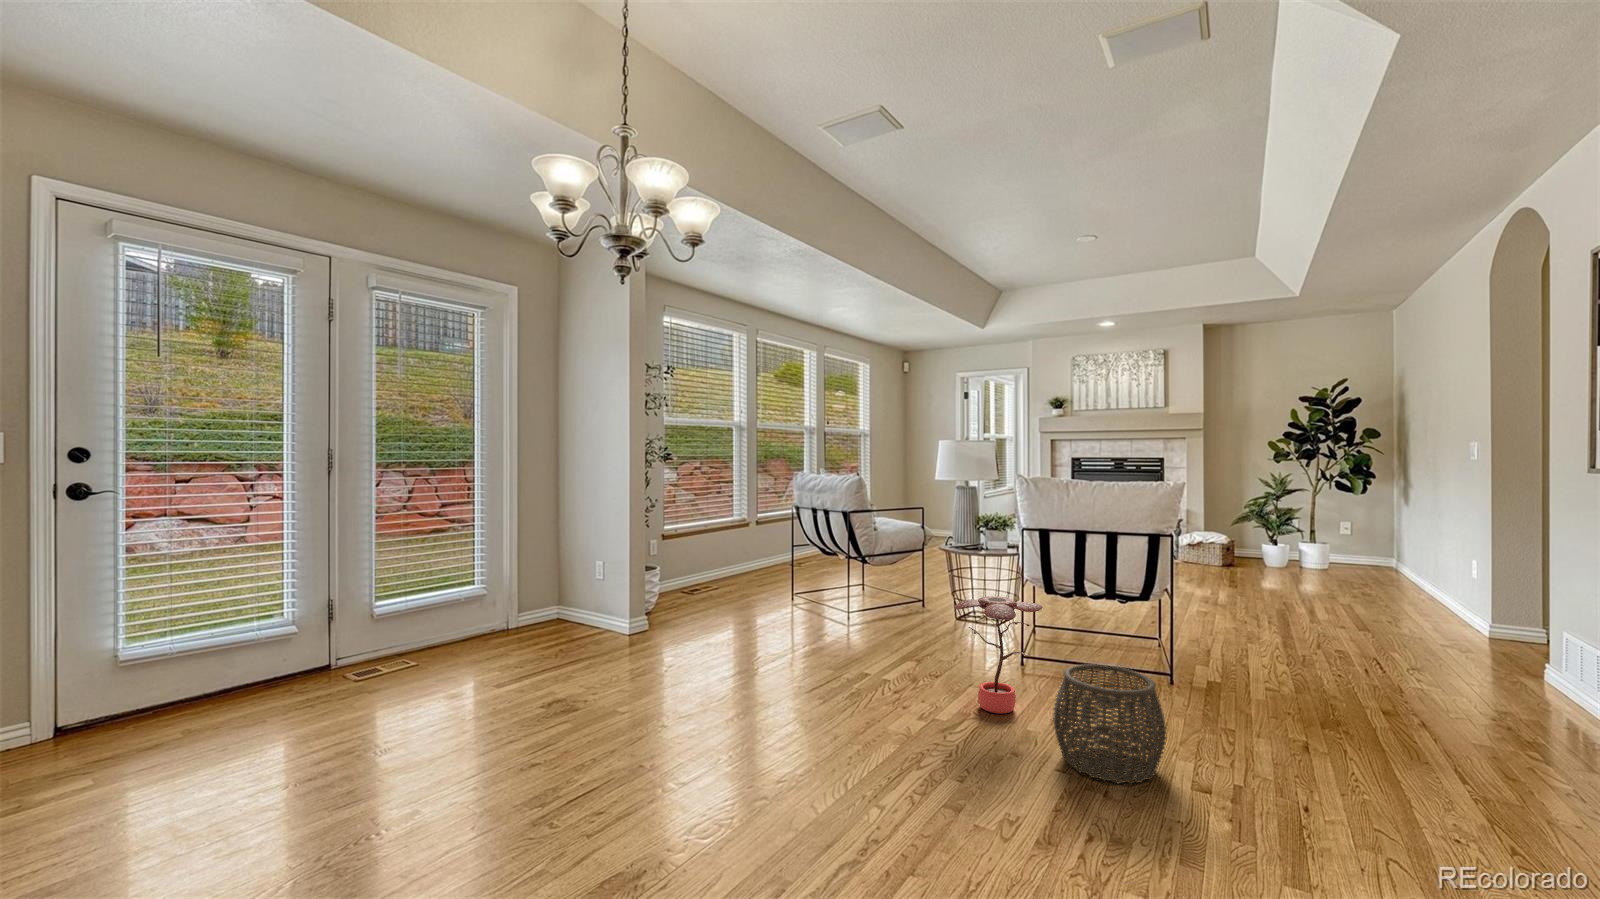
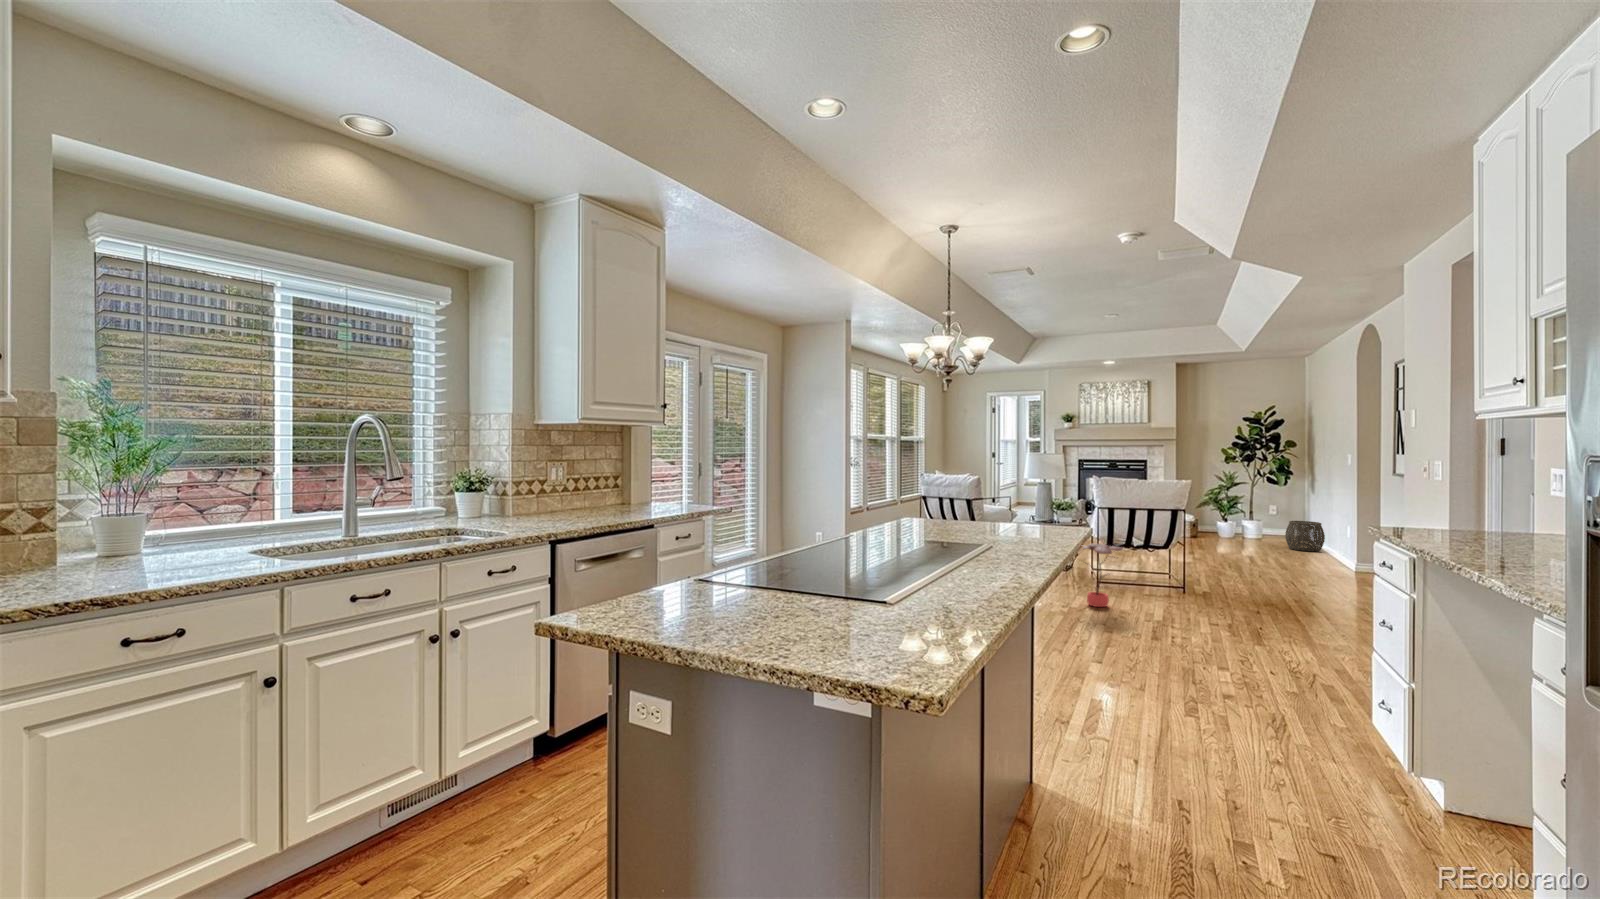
woven basket: present [1053,664,1166,784] -> present [1285,521,1325,551]

